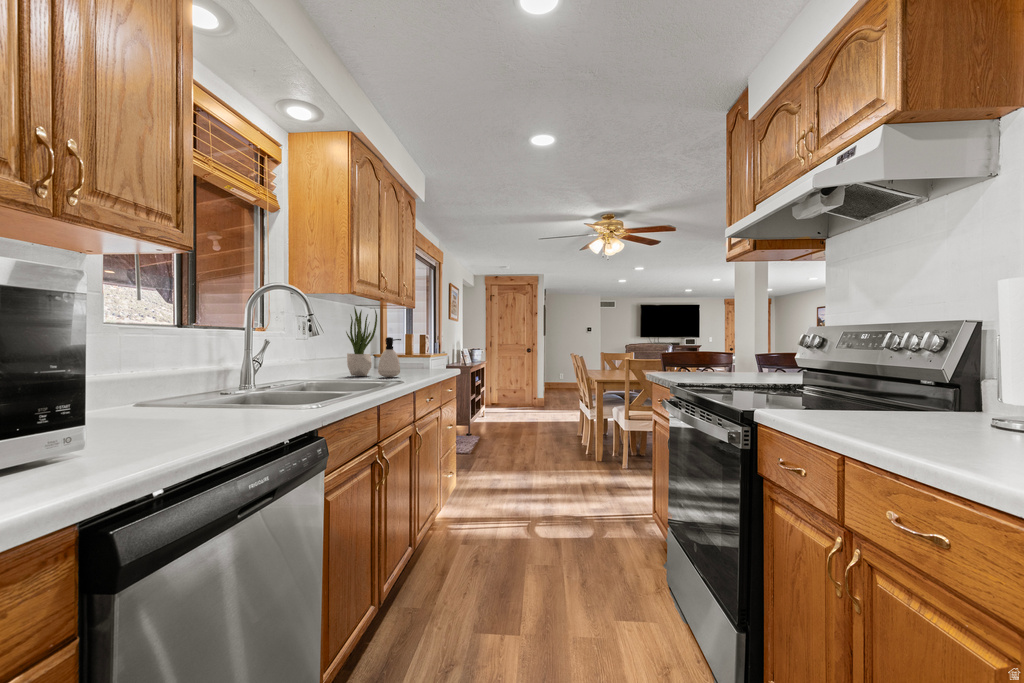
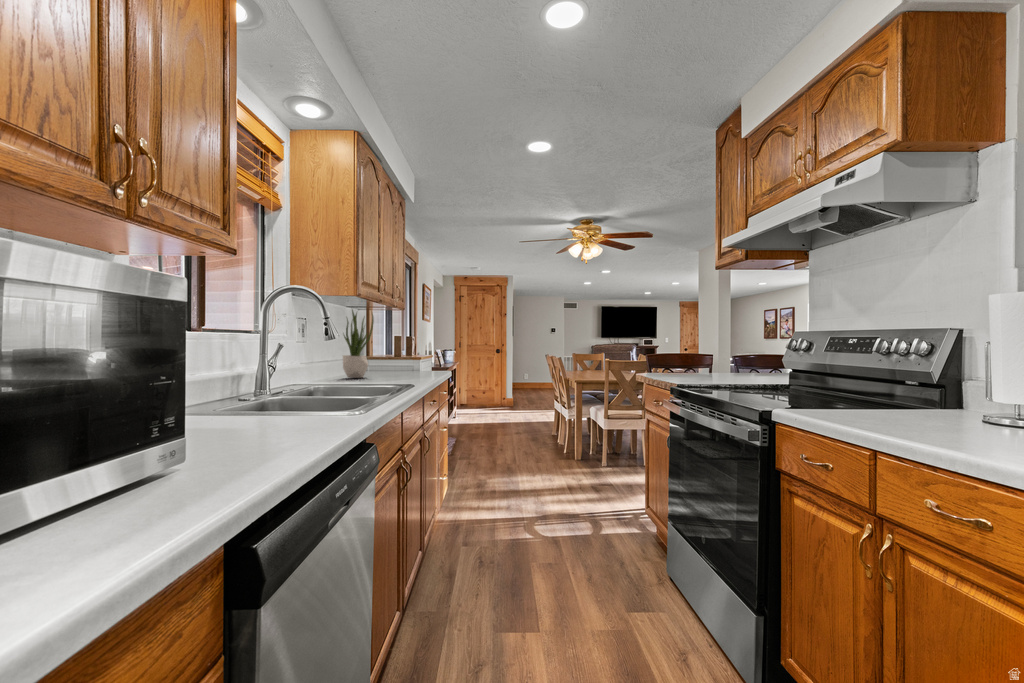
soap dispenser: present [378,337,401,377] -> none [377,339,400,379]

